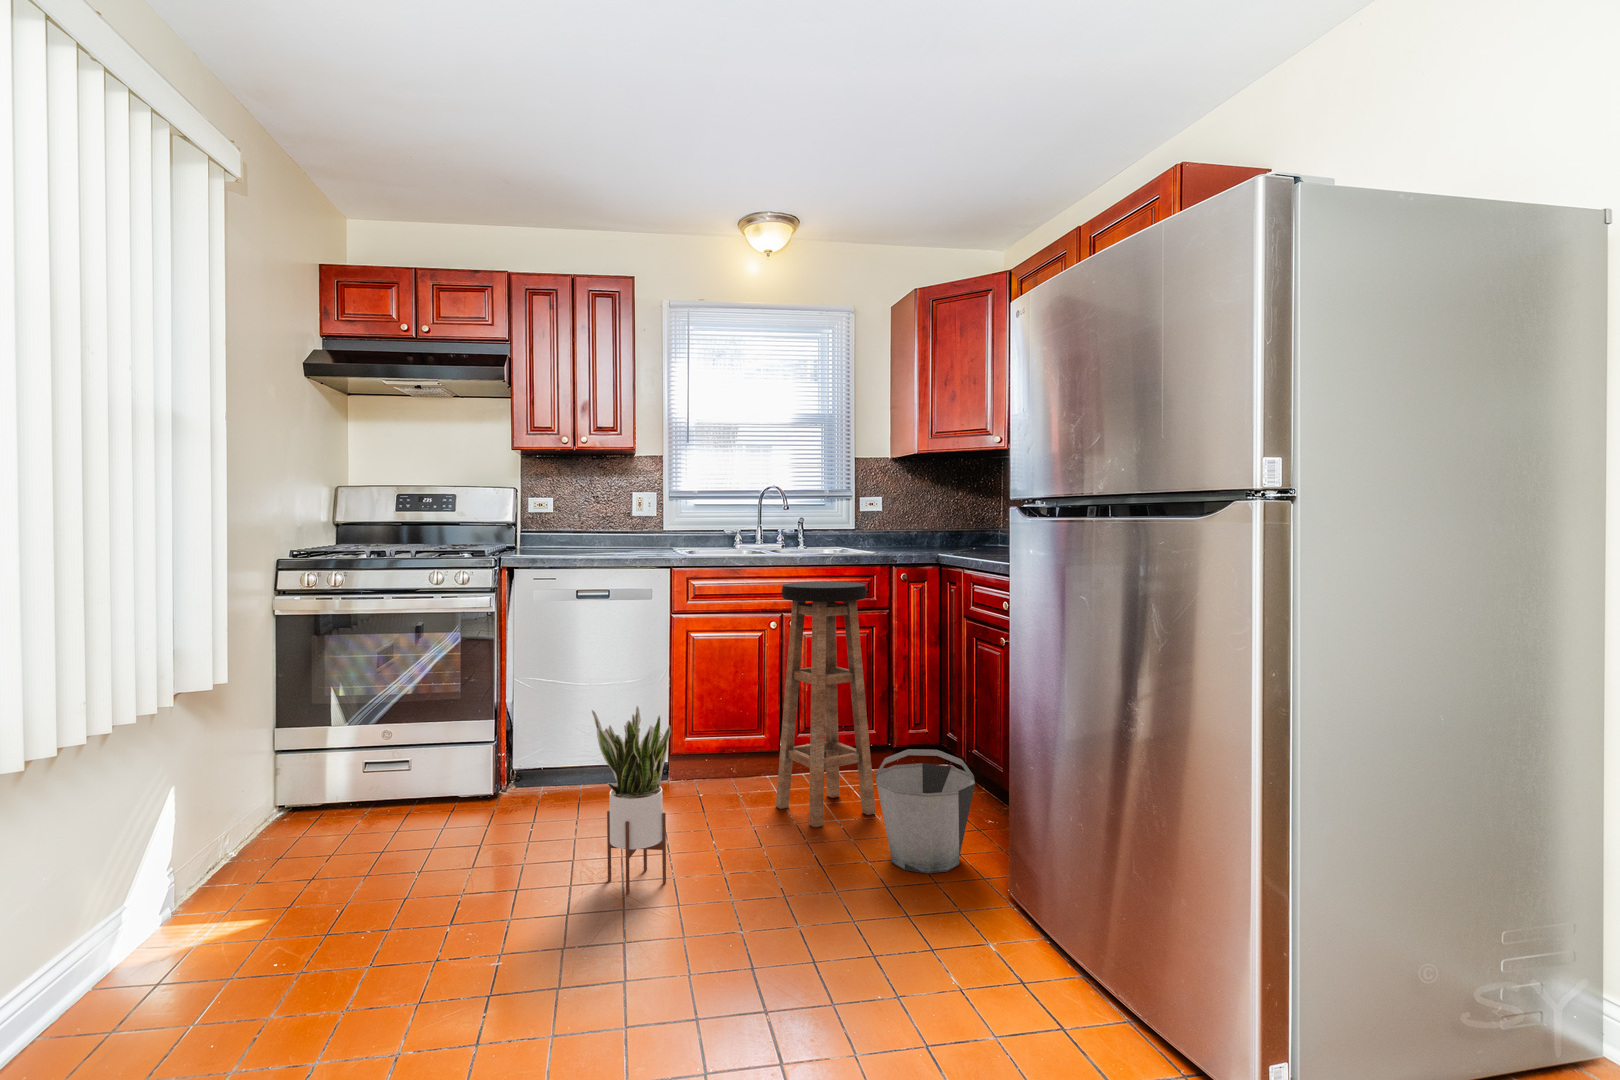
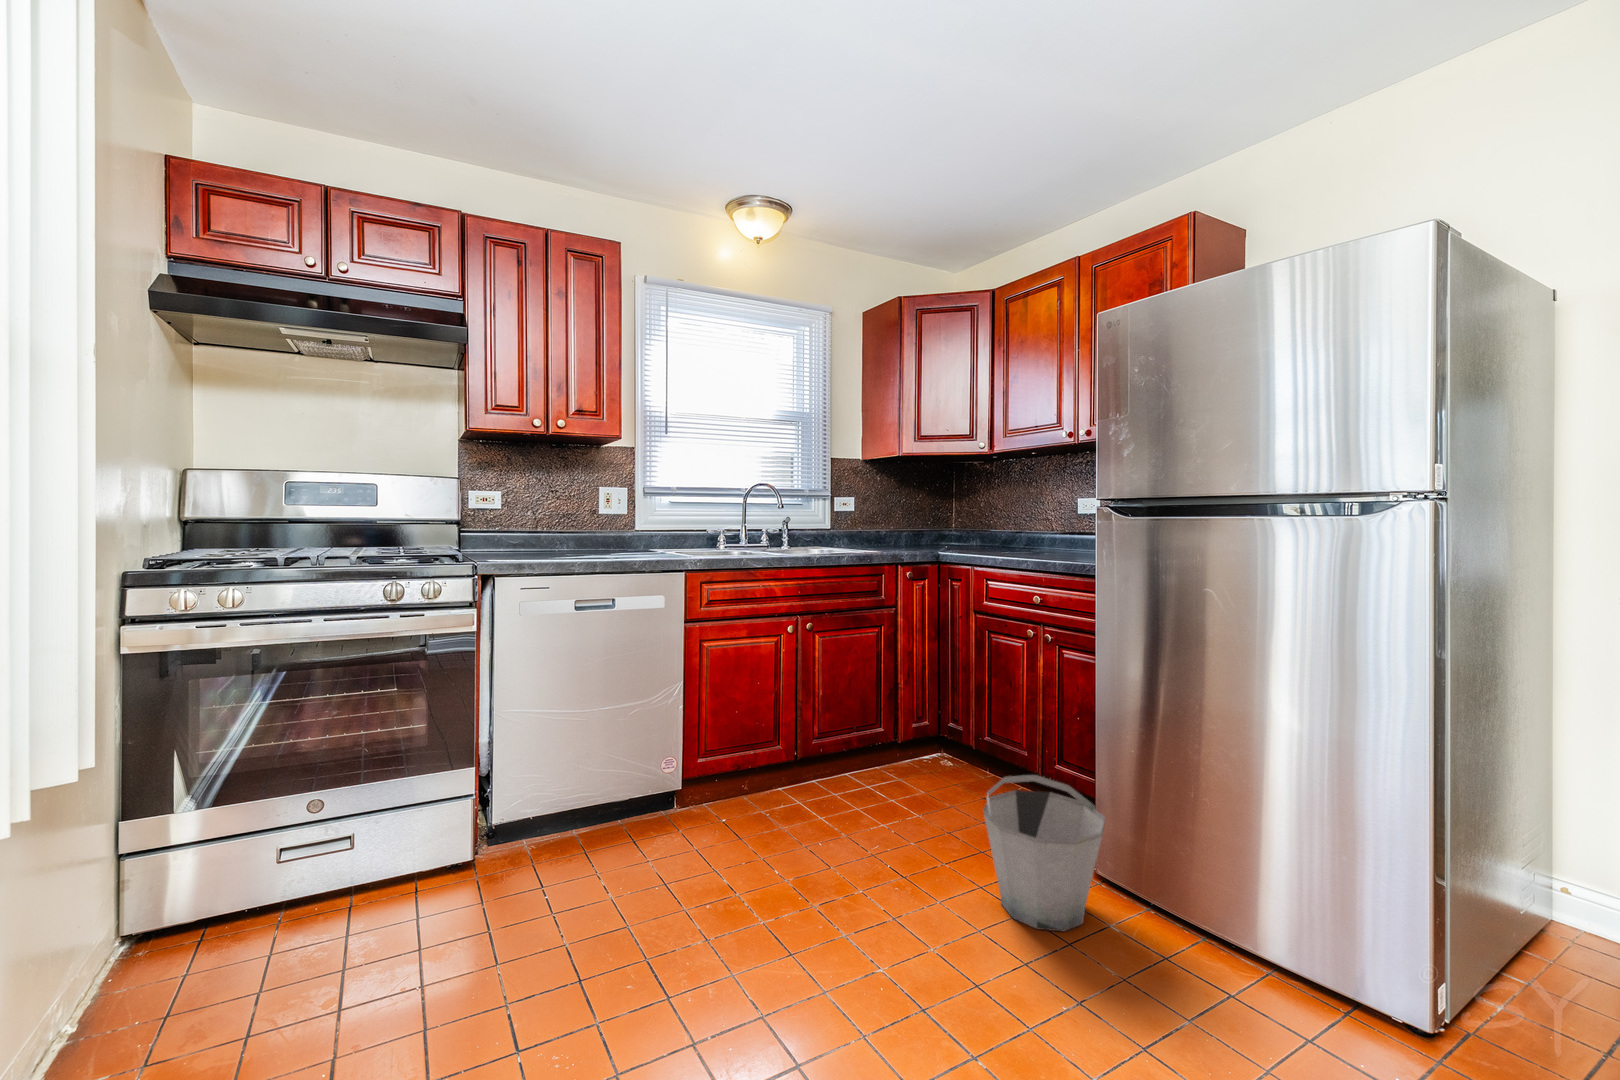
bar stool: present [776,582,875,827] -> none [820,585,934,872]
potted plant: present [592,706,671,894] -> none [676,768,773,1039]

